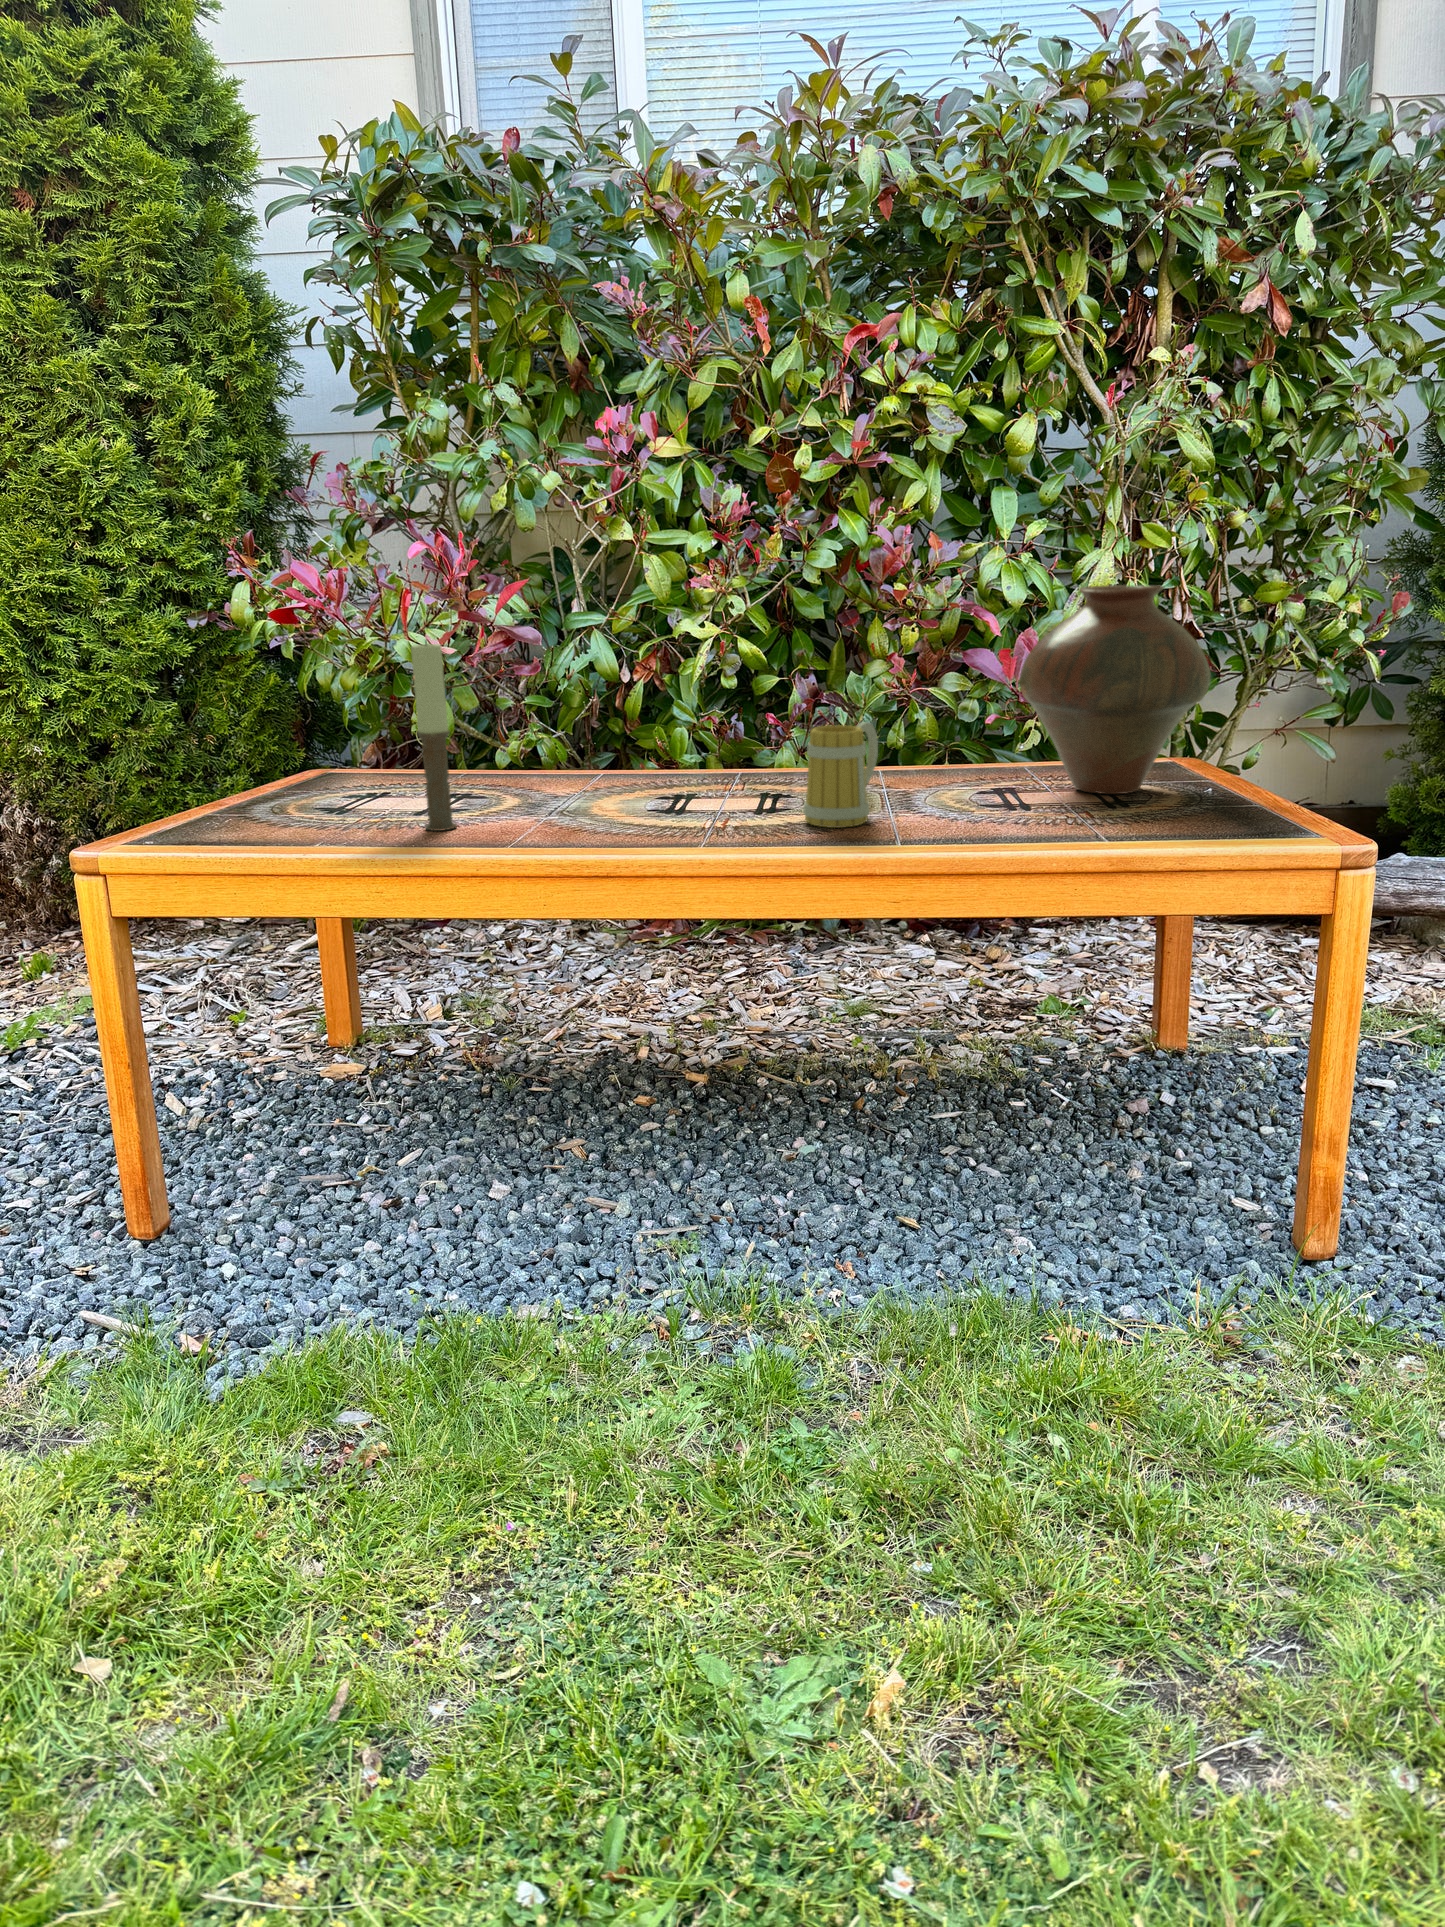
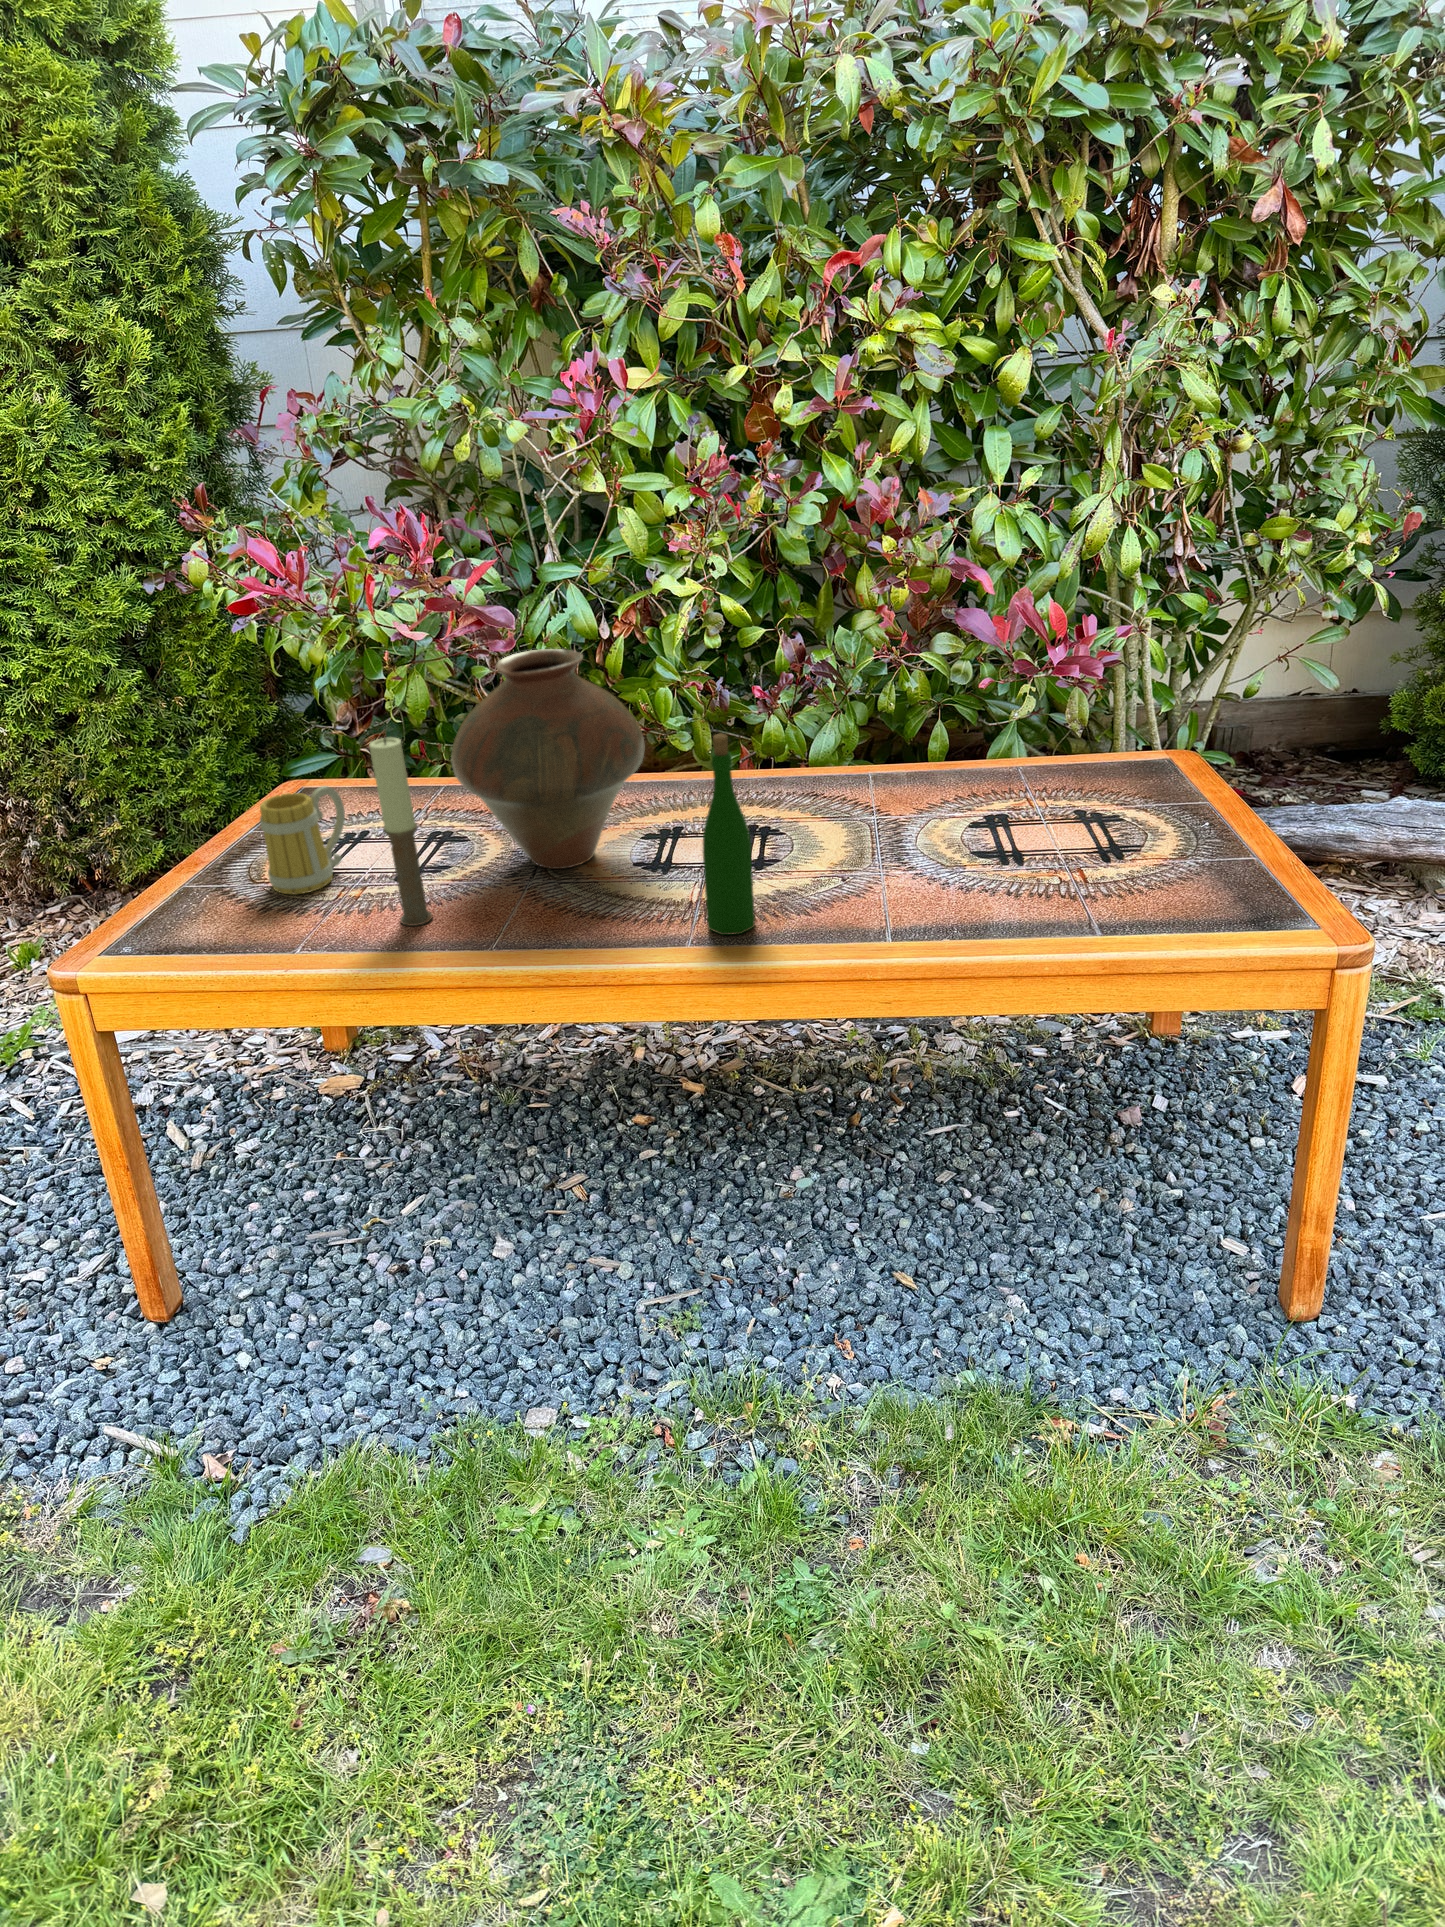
vase: present [1020,585,1211,794] -> present [451,649,644,869]
wine bottle: none [721,634,769,835] -> present [703,734,755,935]
mug: present [803,722,878,828] -> present [260,786,345,895]

